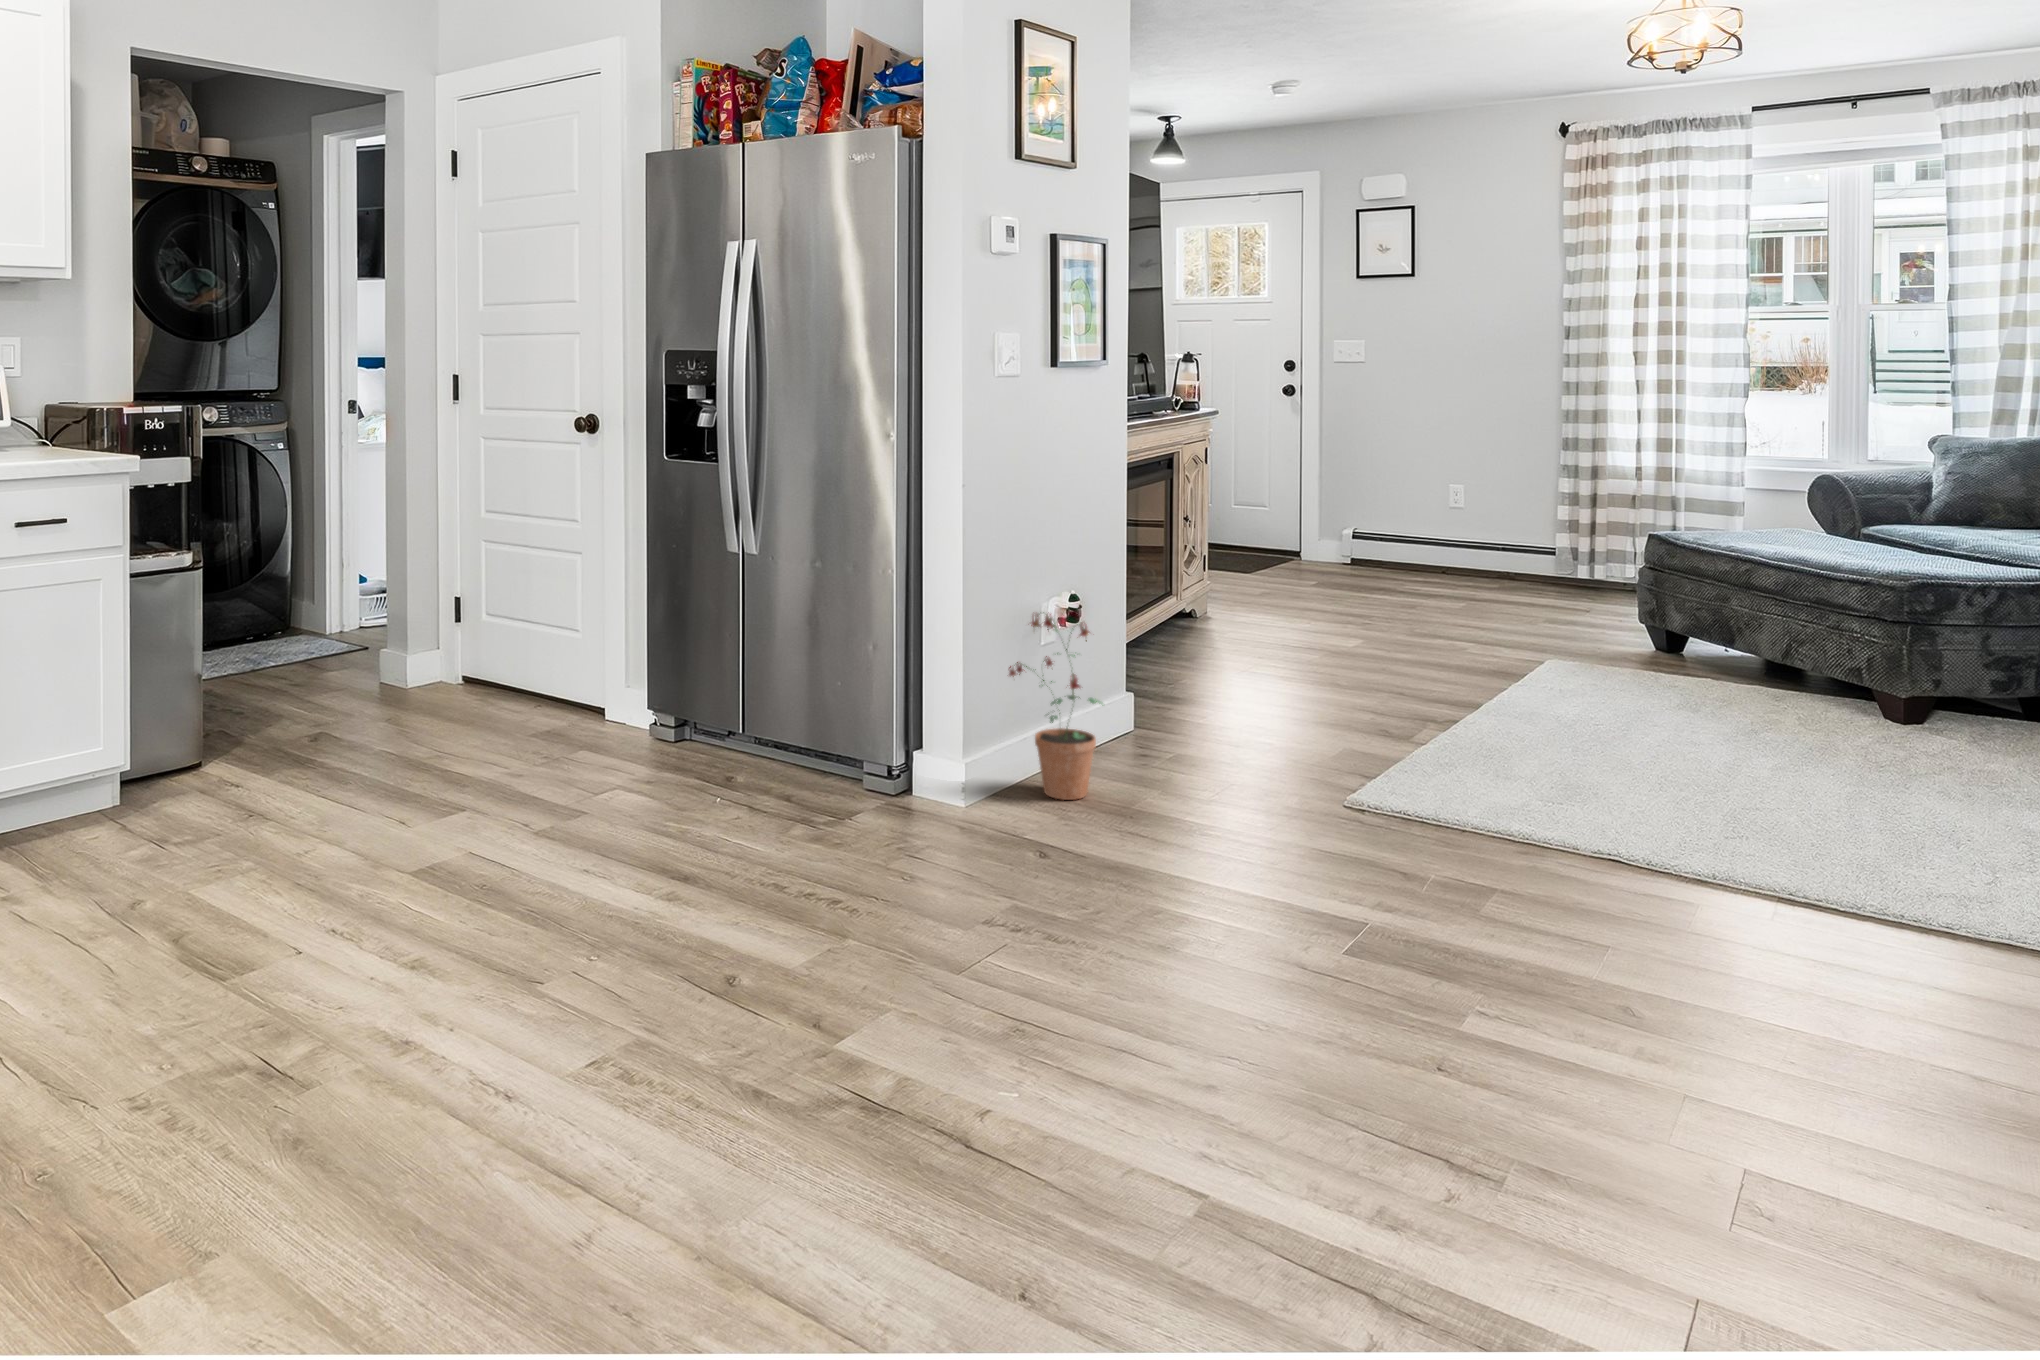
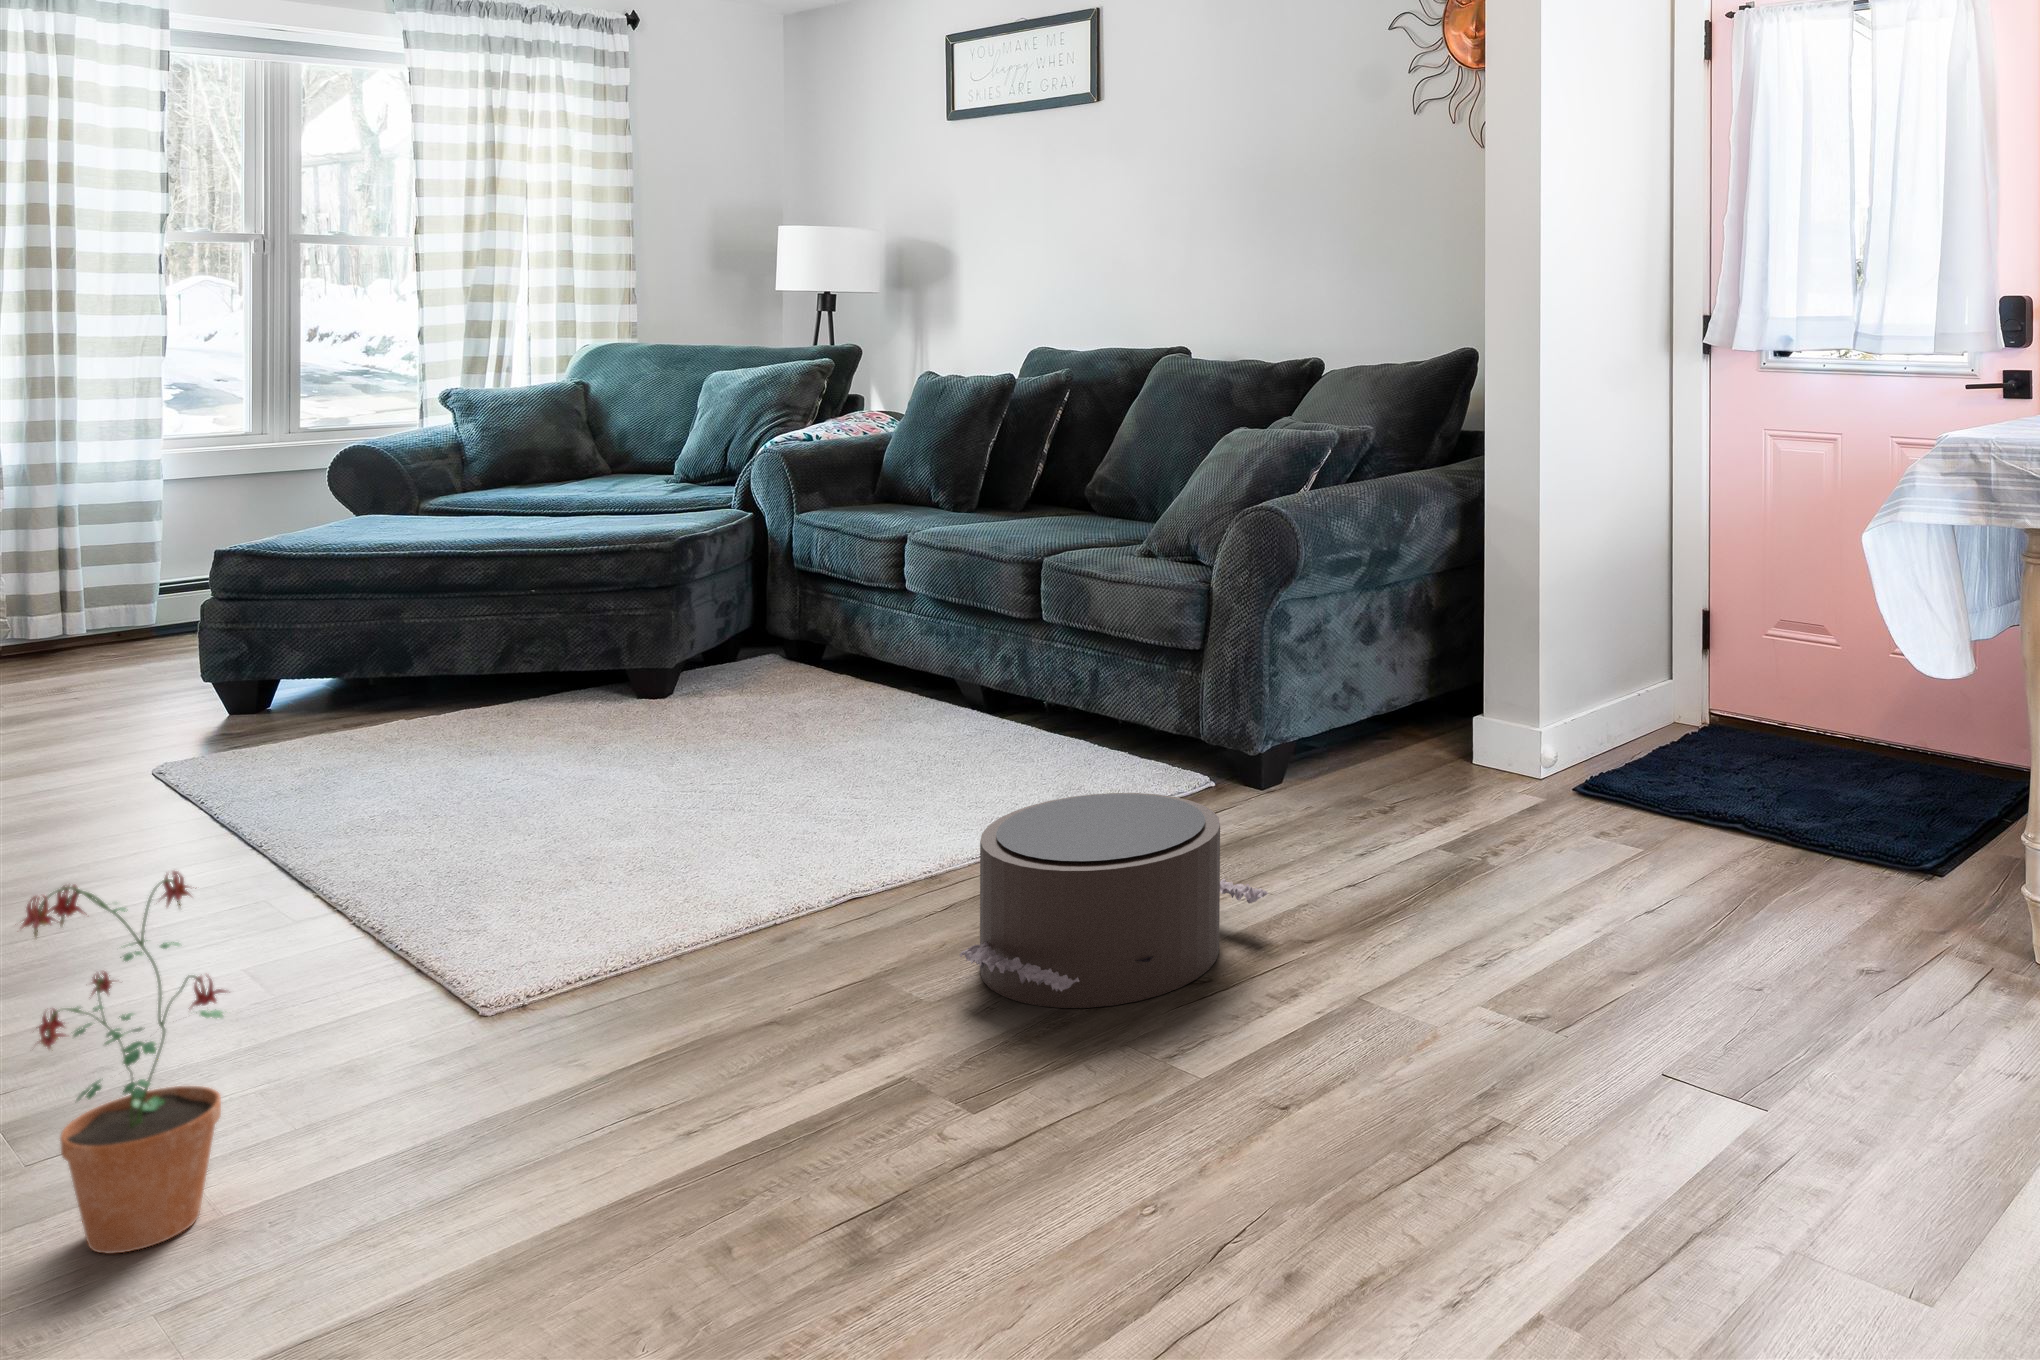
pouf: none [1454,803,1785,1015] -> present [959,793,1269,1008]

